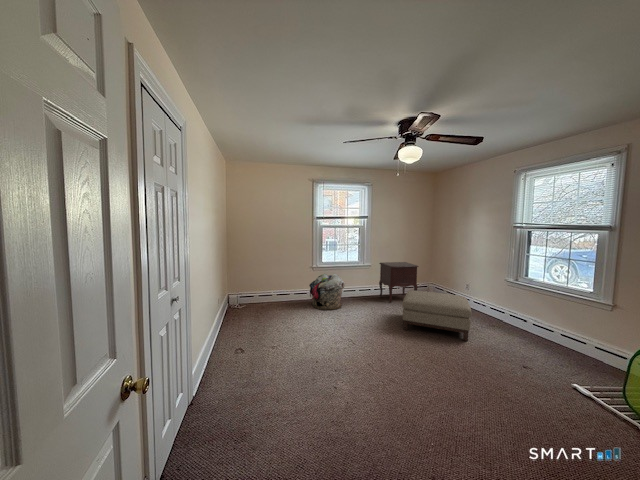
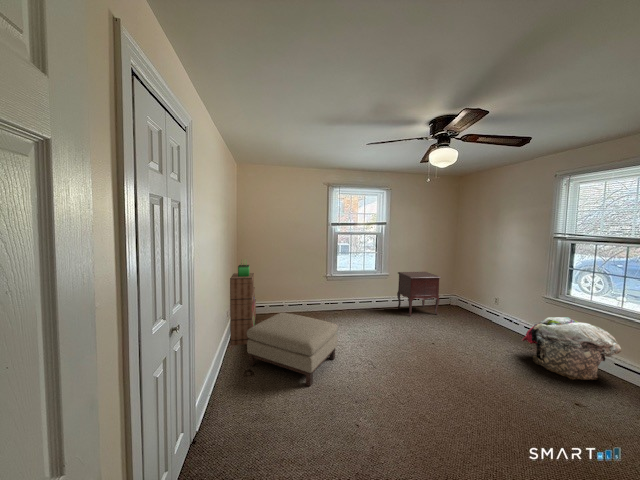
bookshelf: none [221,249,245,330] -> present [230,263,256,345]
laundry basket: present [309,274,345,310] -> present [522,317,621,380]
ottoman: present [402,291,472,341] -> present [247,313,338,386]

